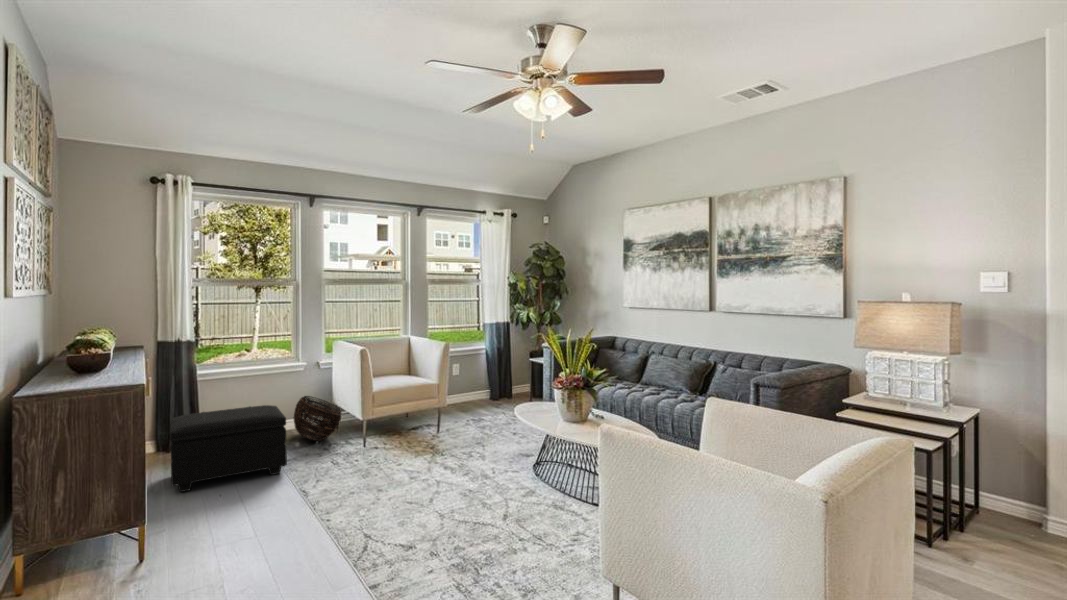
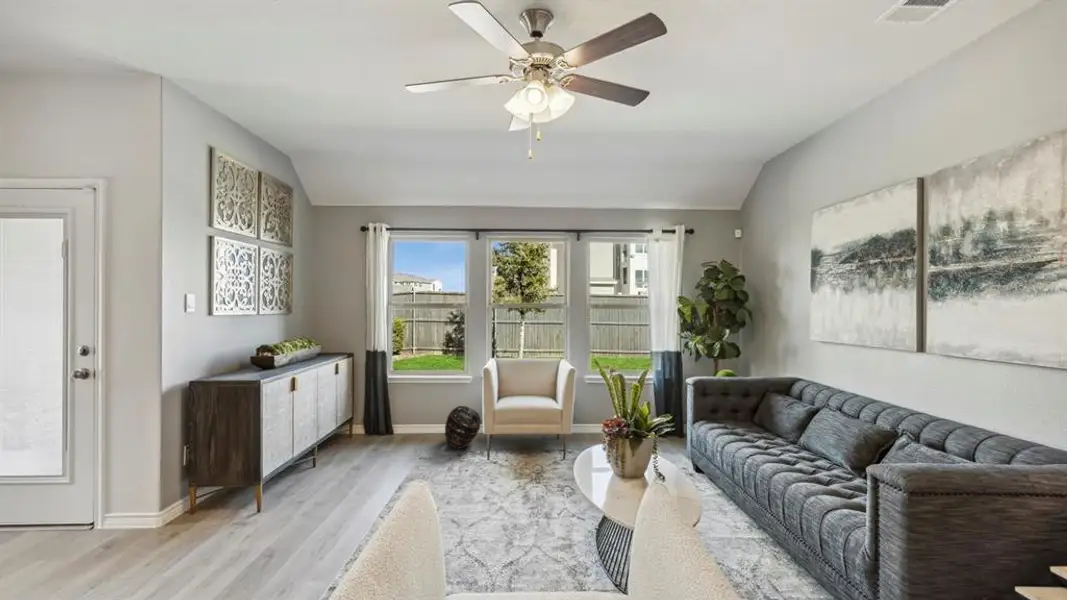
footstool: present [170,405,287,492] -> none [322,409,418,471]

